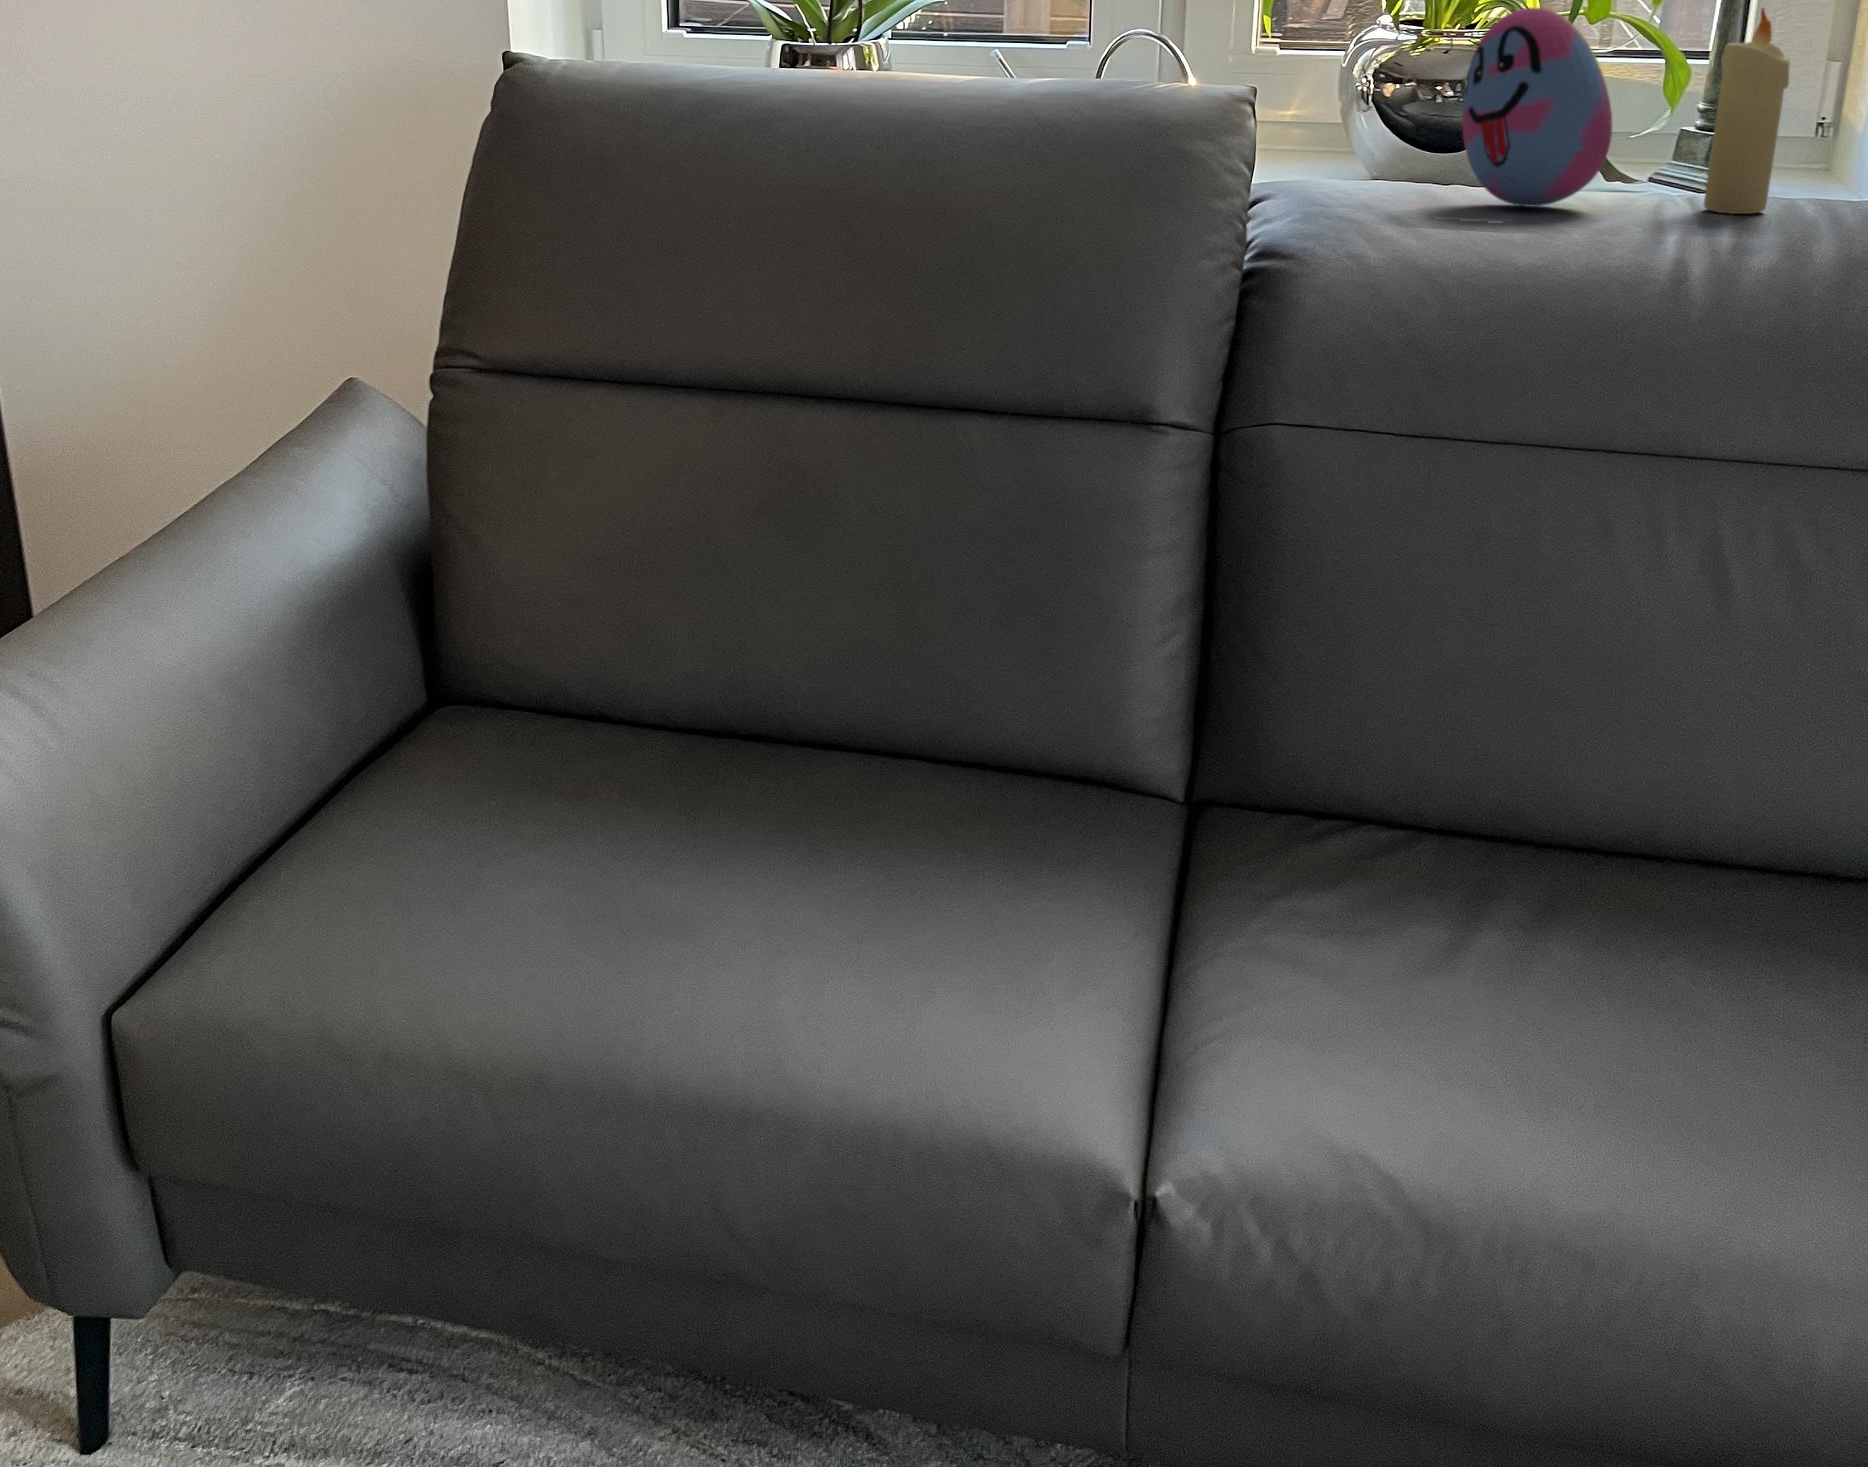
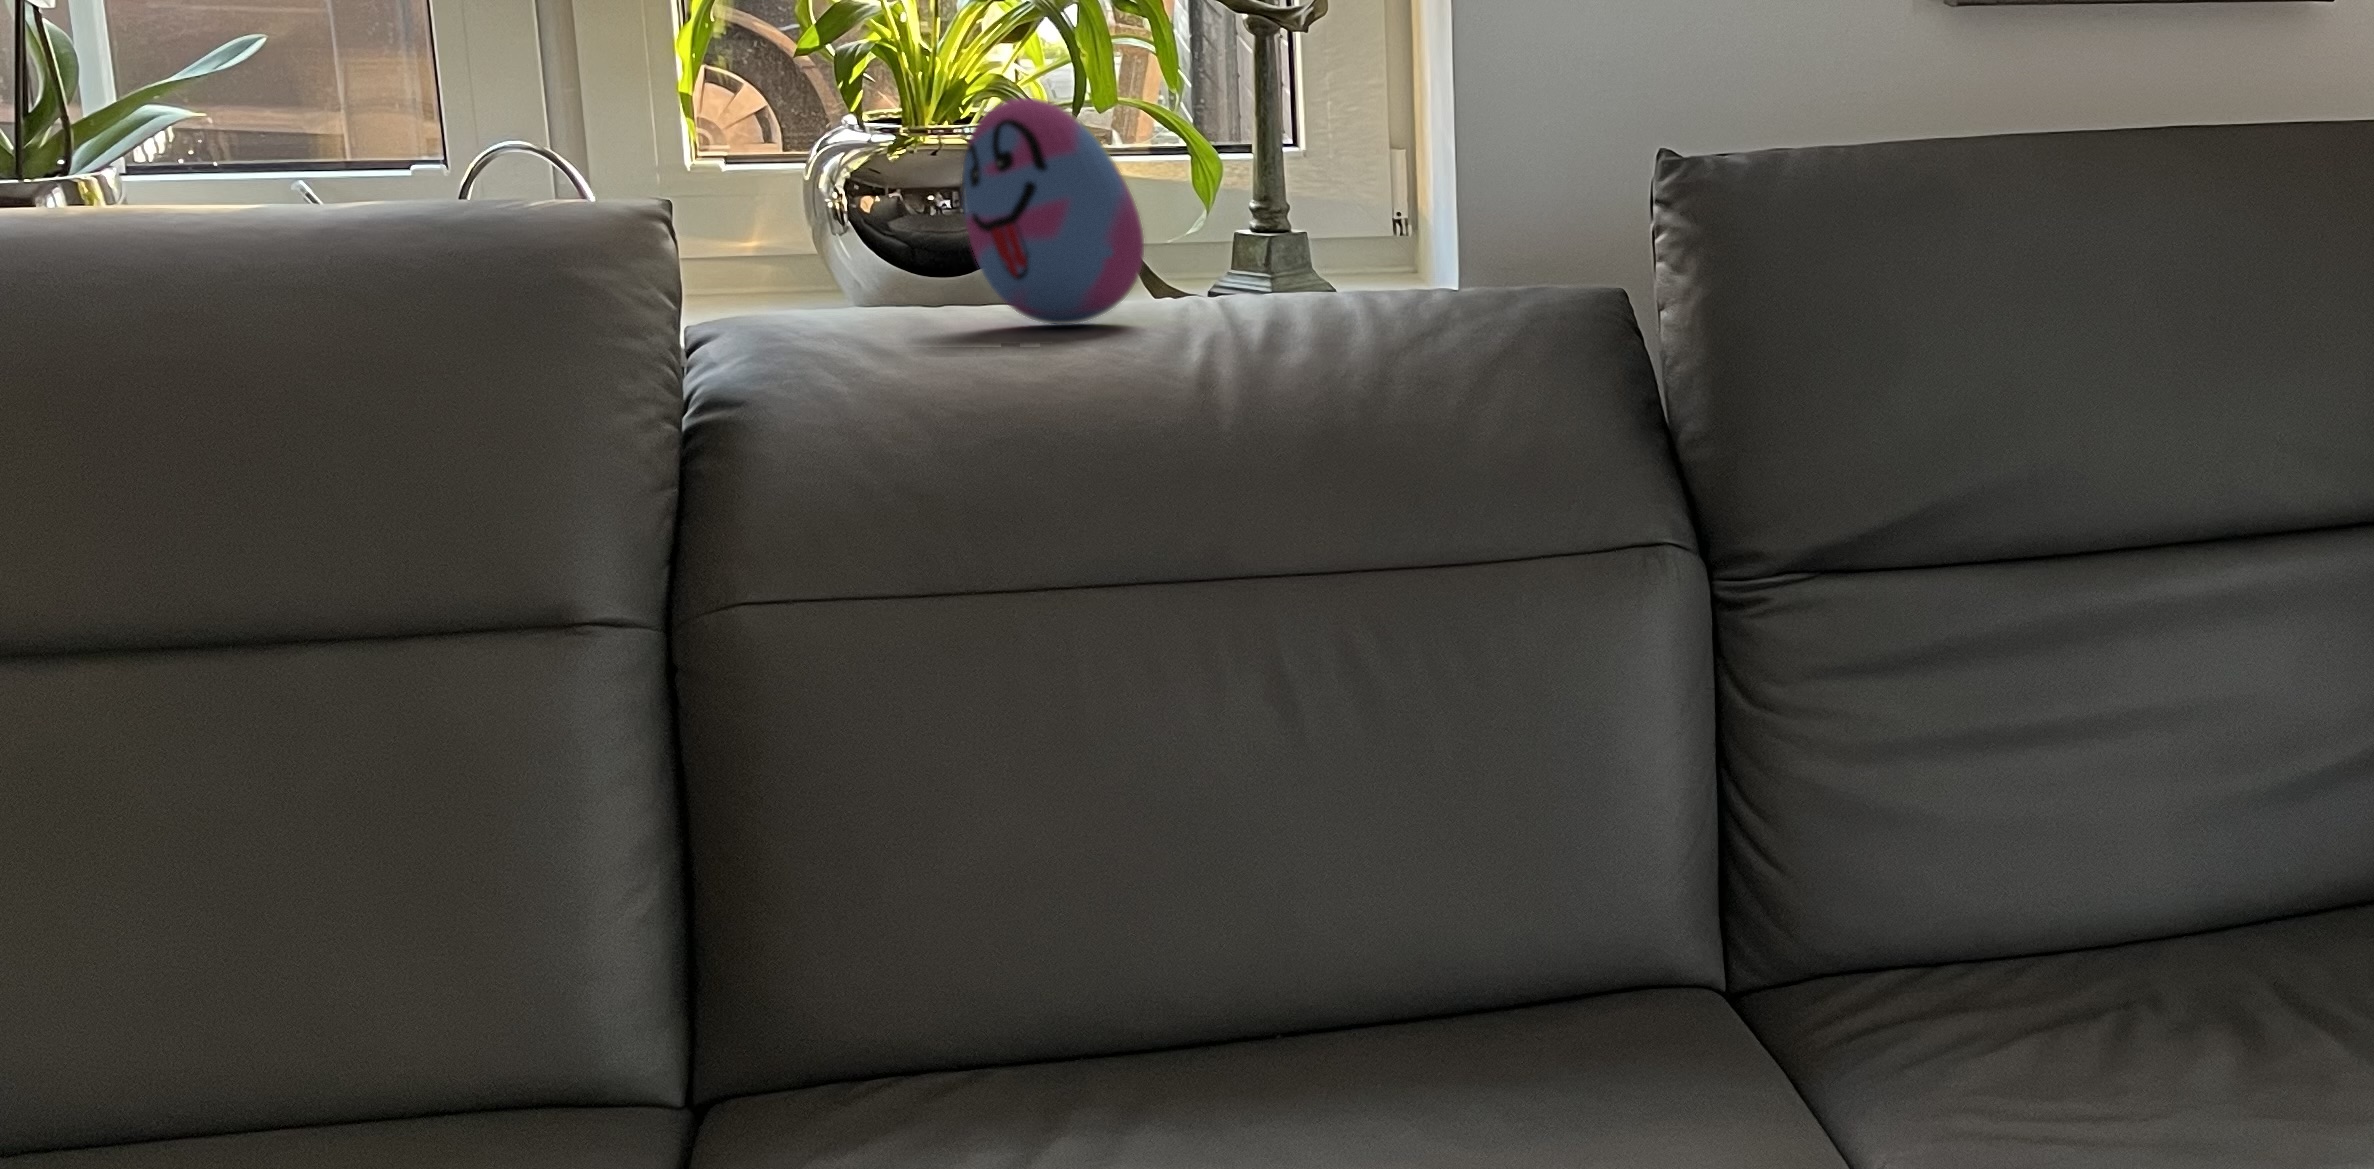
candle: present [1704,8,1790,214] -> none [1247,89,1331,316]

